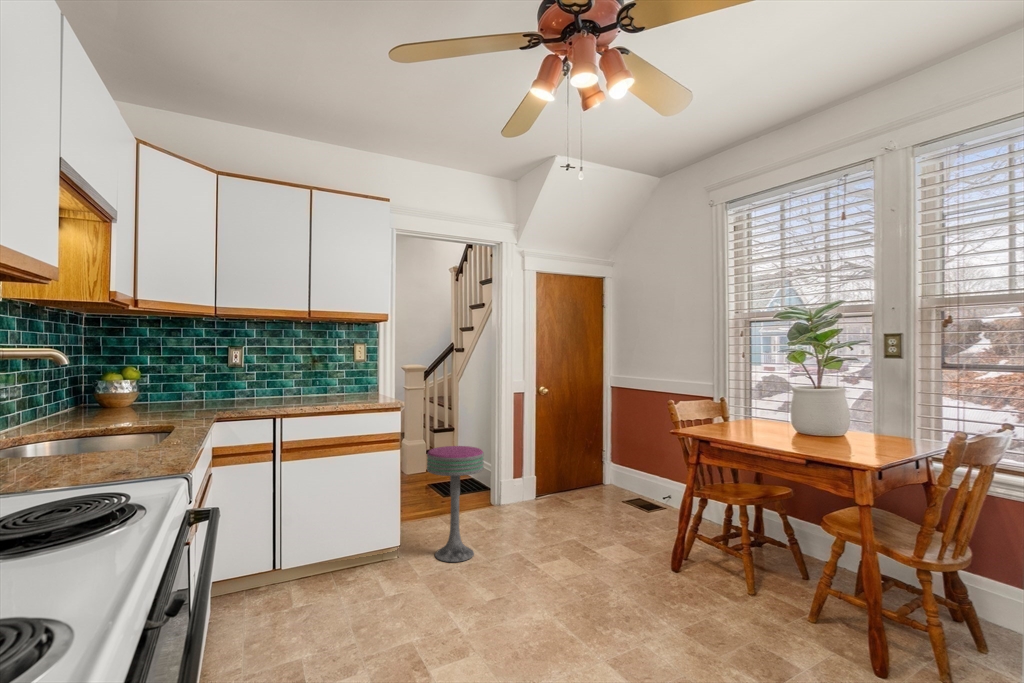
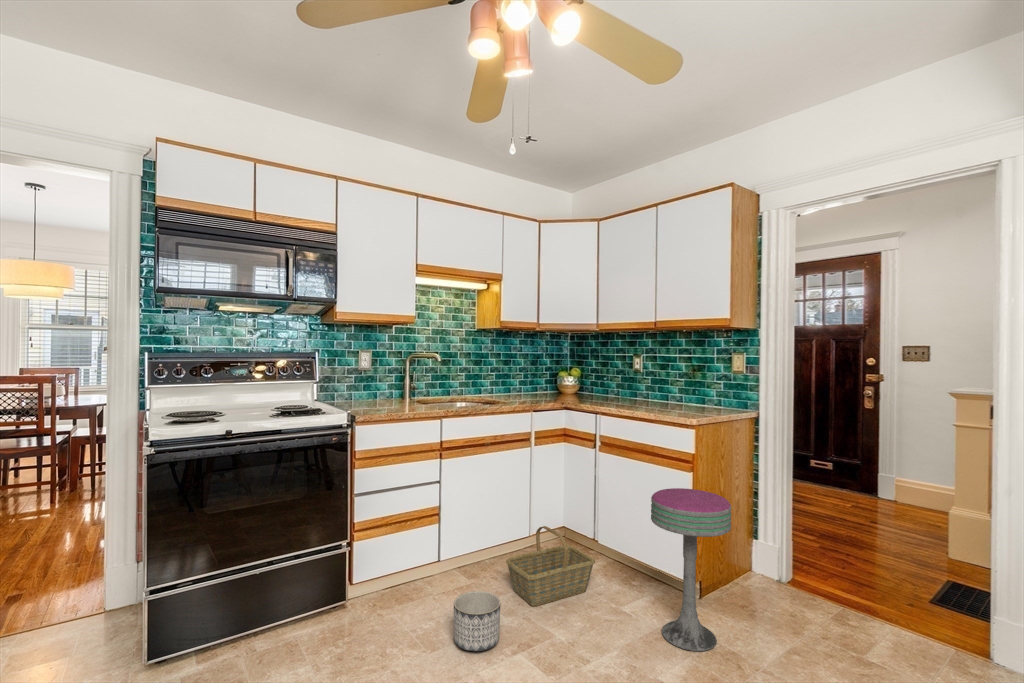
basket: none [321,531,389,622] -> present [506,526,595,606]
planter: none [408,594,459,659] -> present [454,591,501,651]

